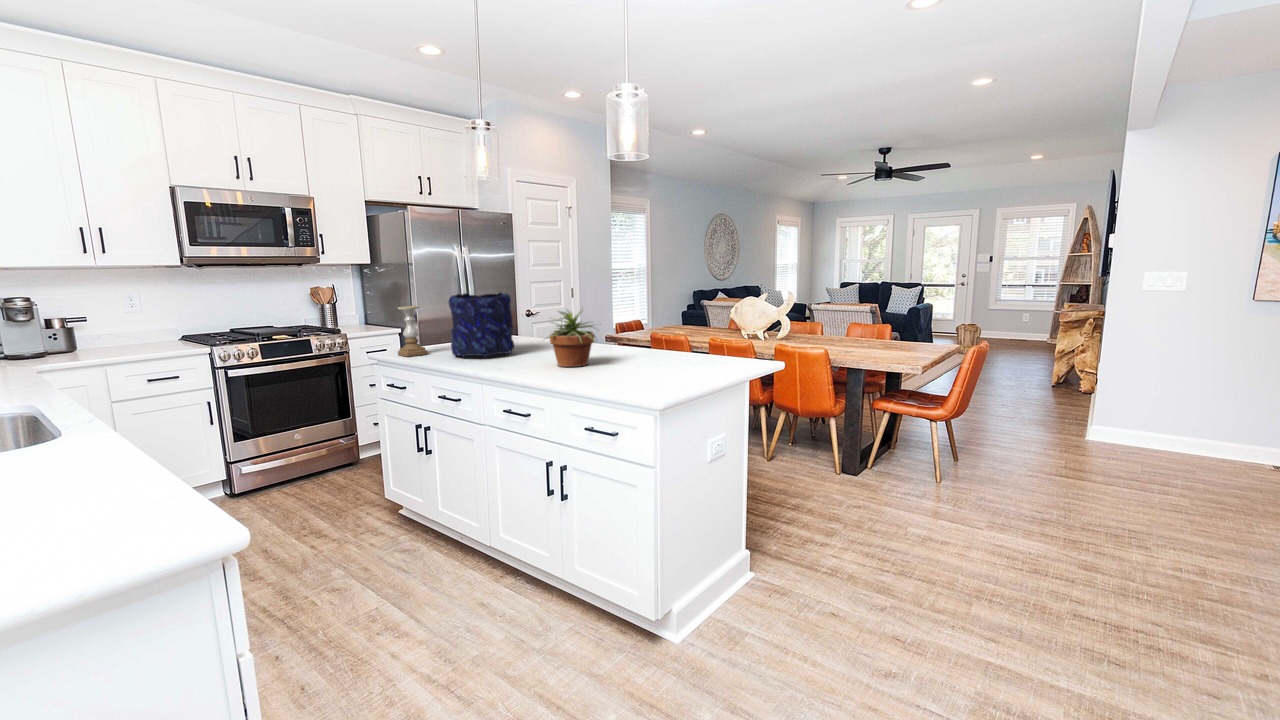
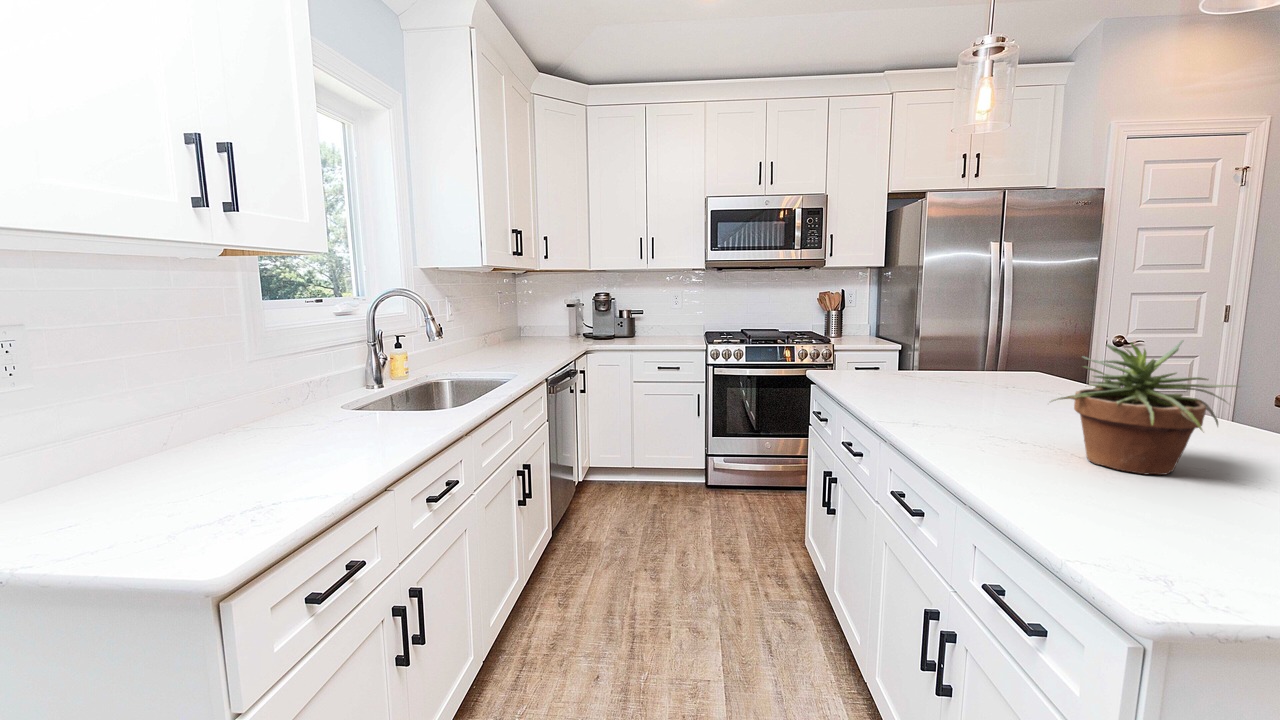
vase: present [448,293,514,357] -> none [907,303,1026,410]
candle holder: present [398,306,428,357] -> none [844,317,881,386]

